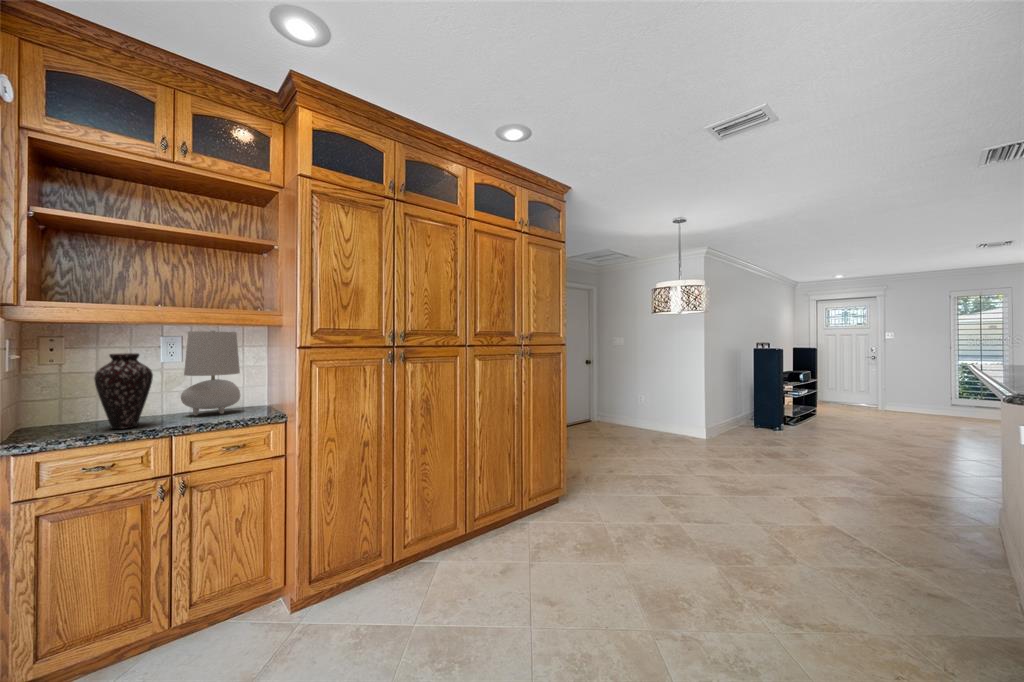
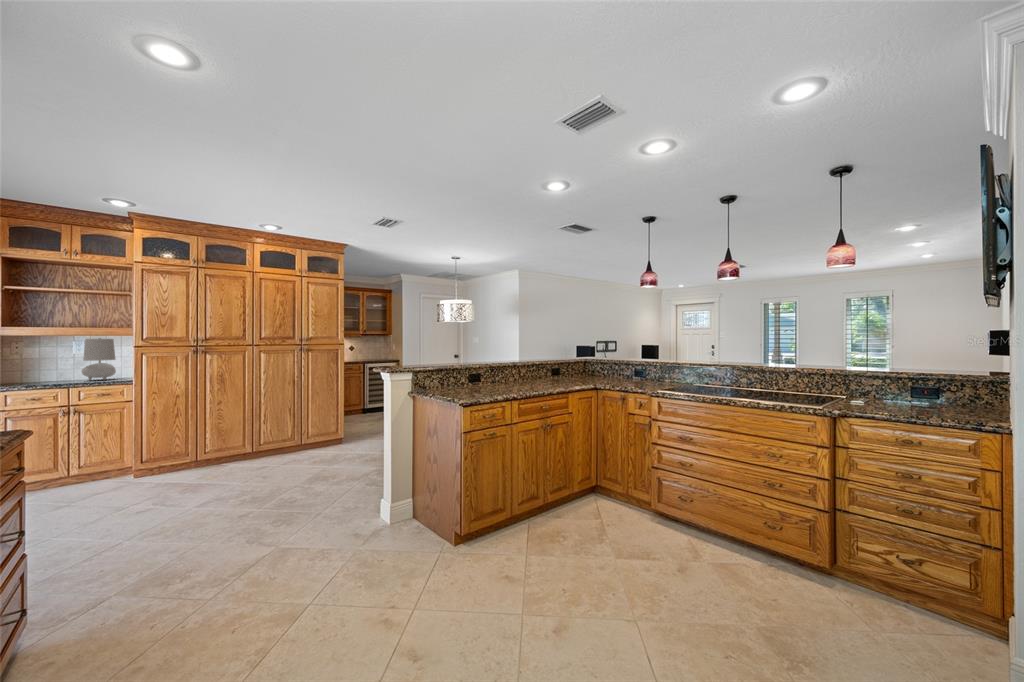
vase: present [94,353,153,429] -> none [34,350,63,384]

